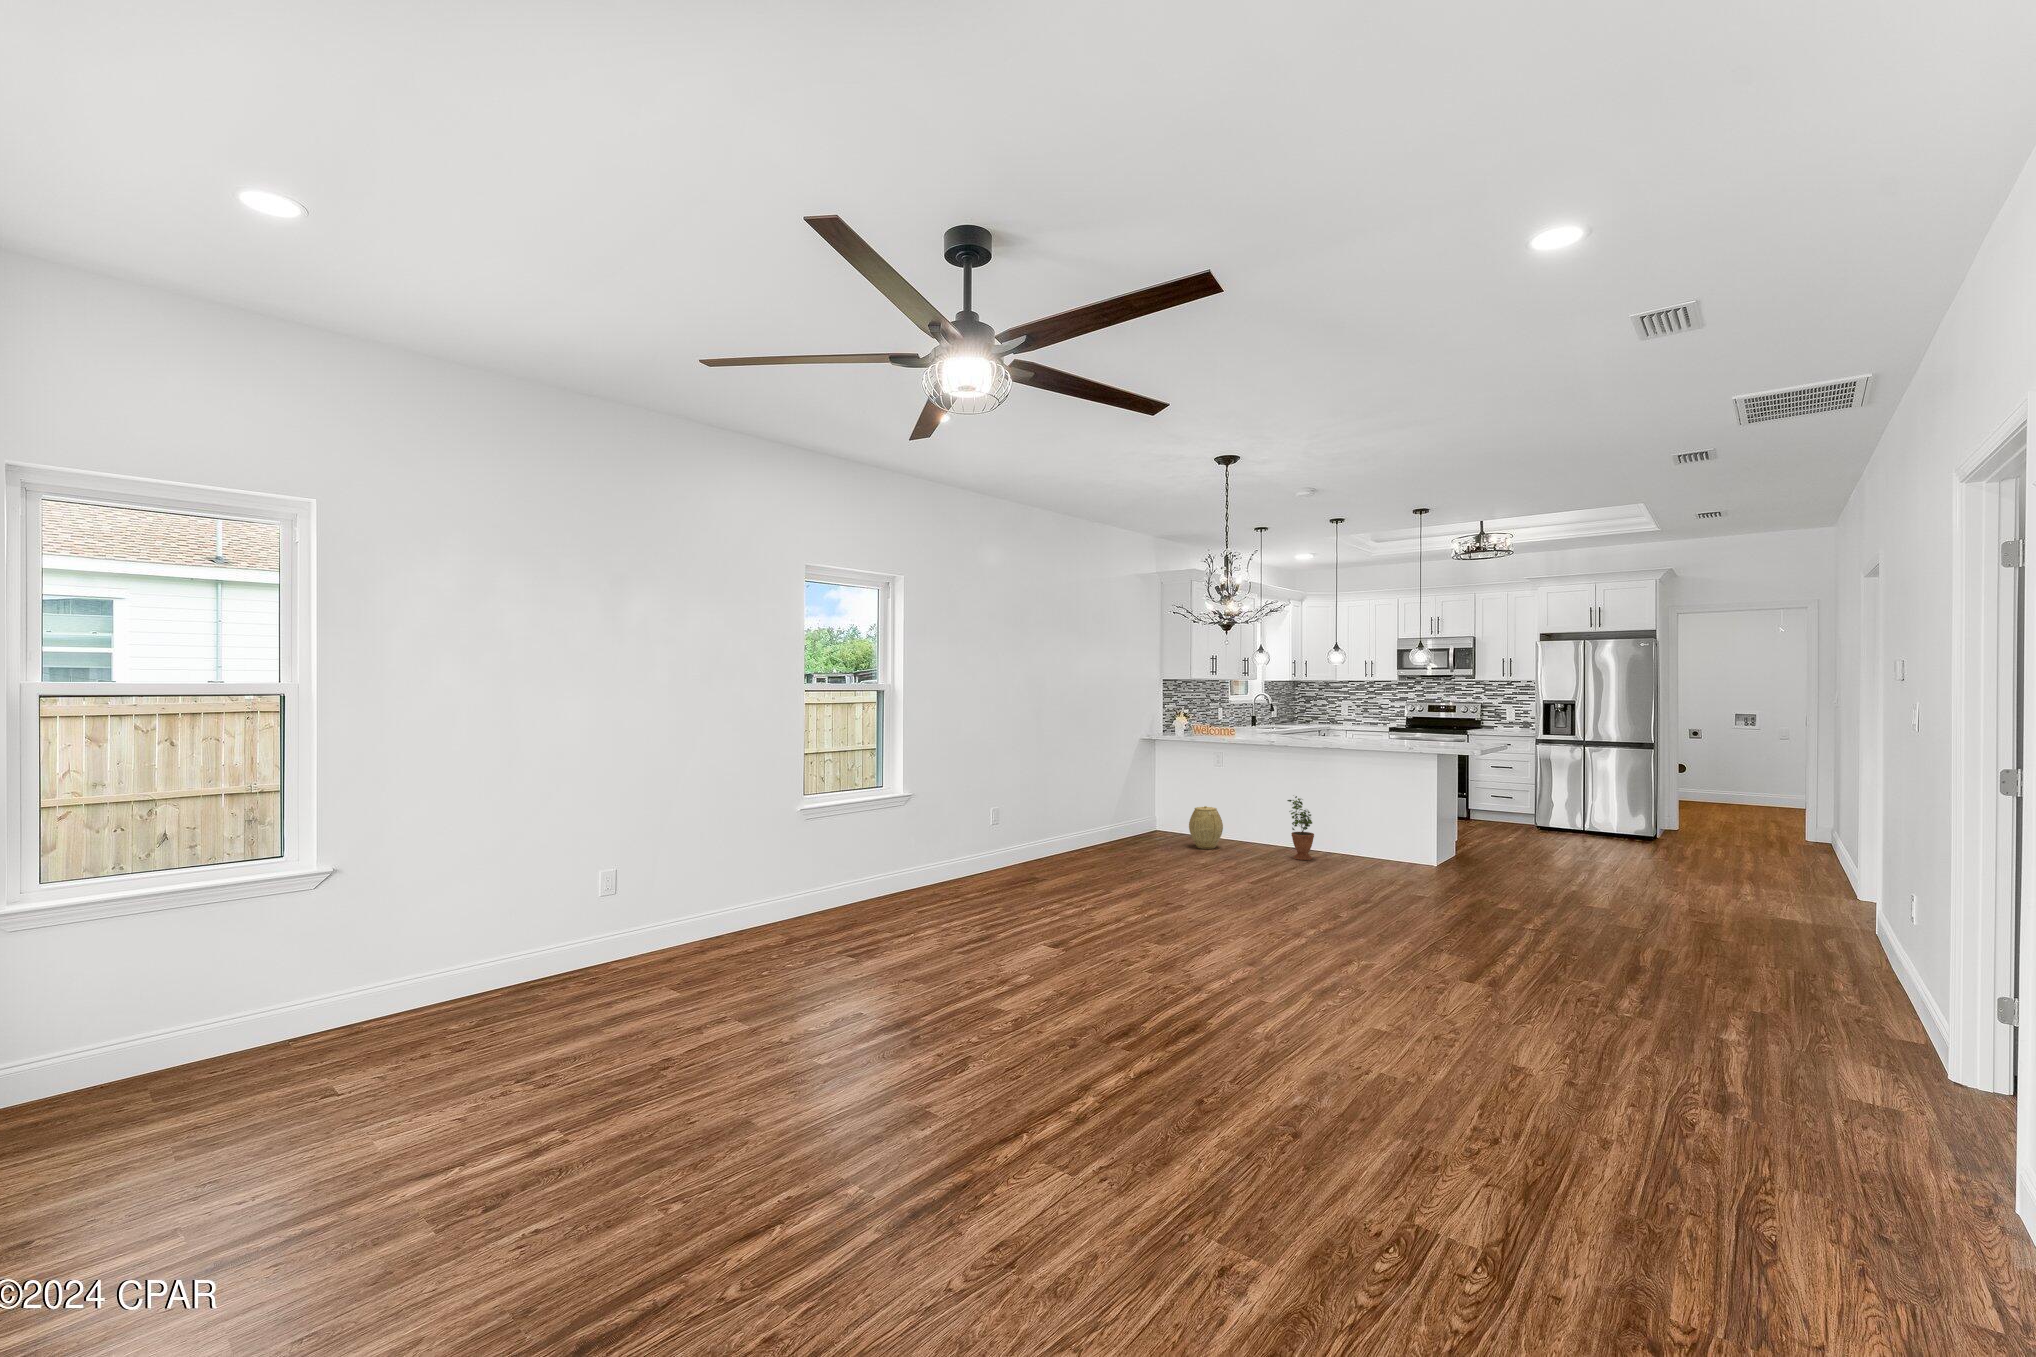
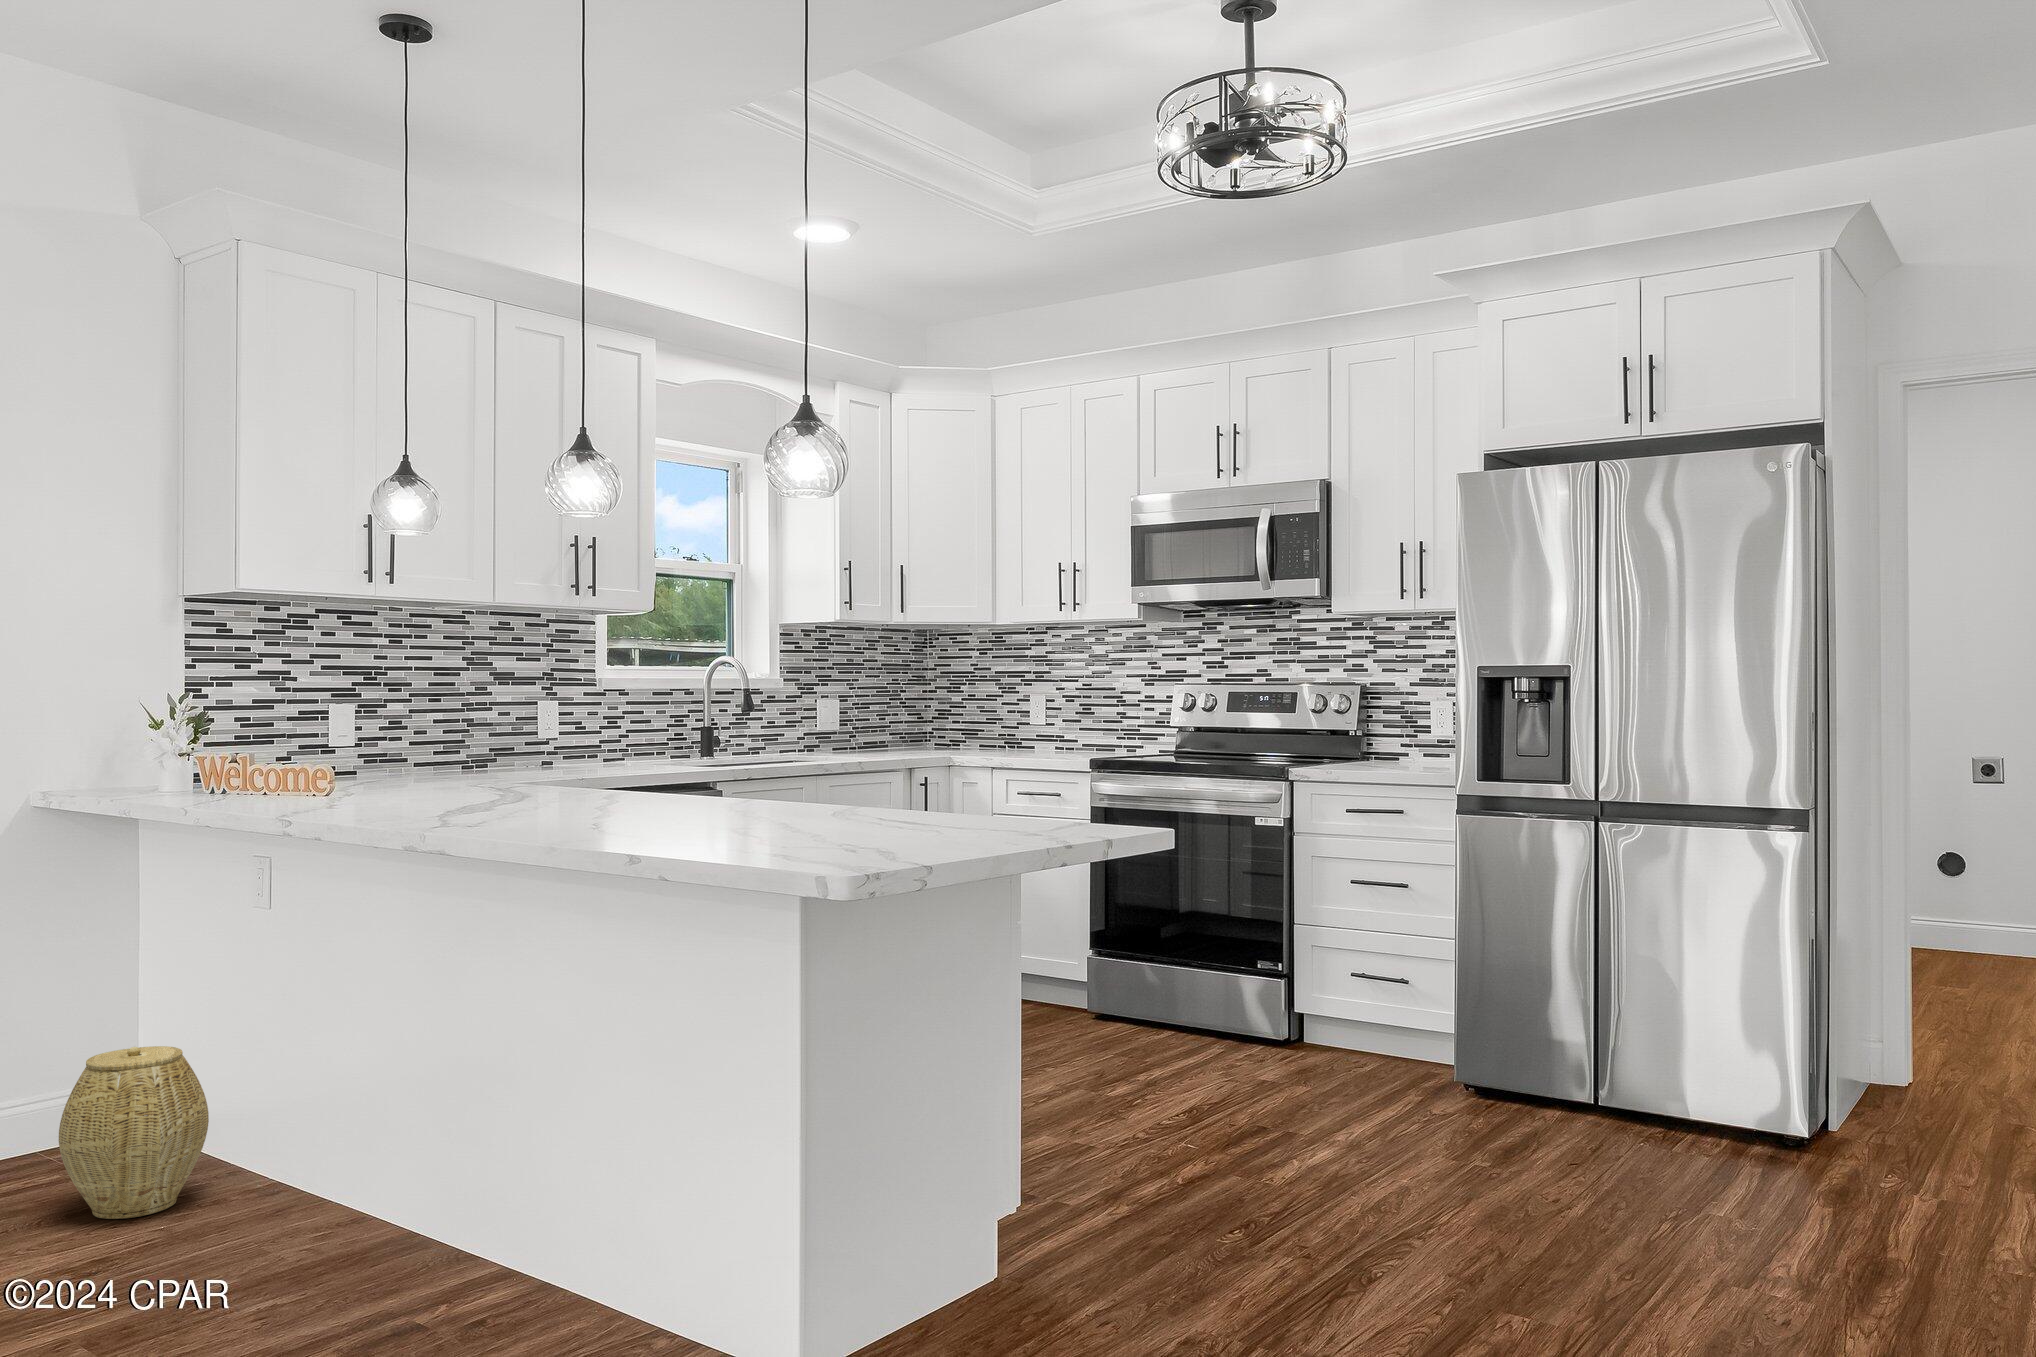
potted plant: present [1287,796,1314,860] -> none [295,1018,415,1302]

